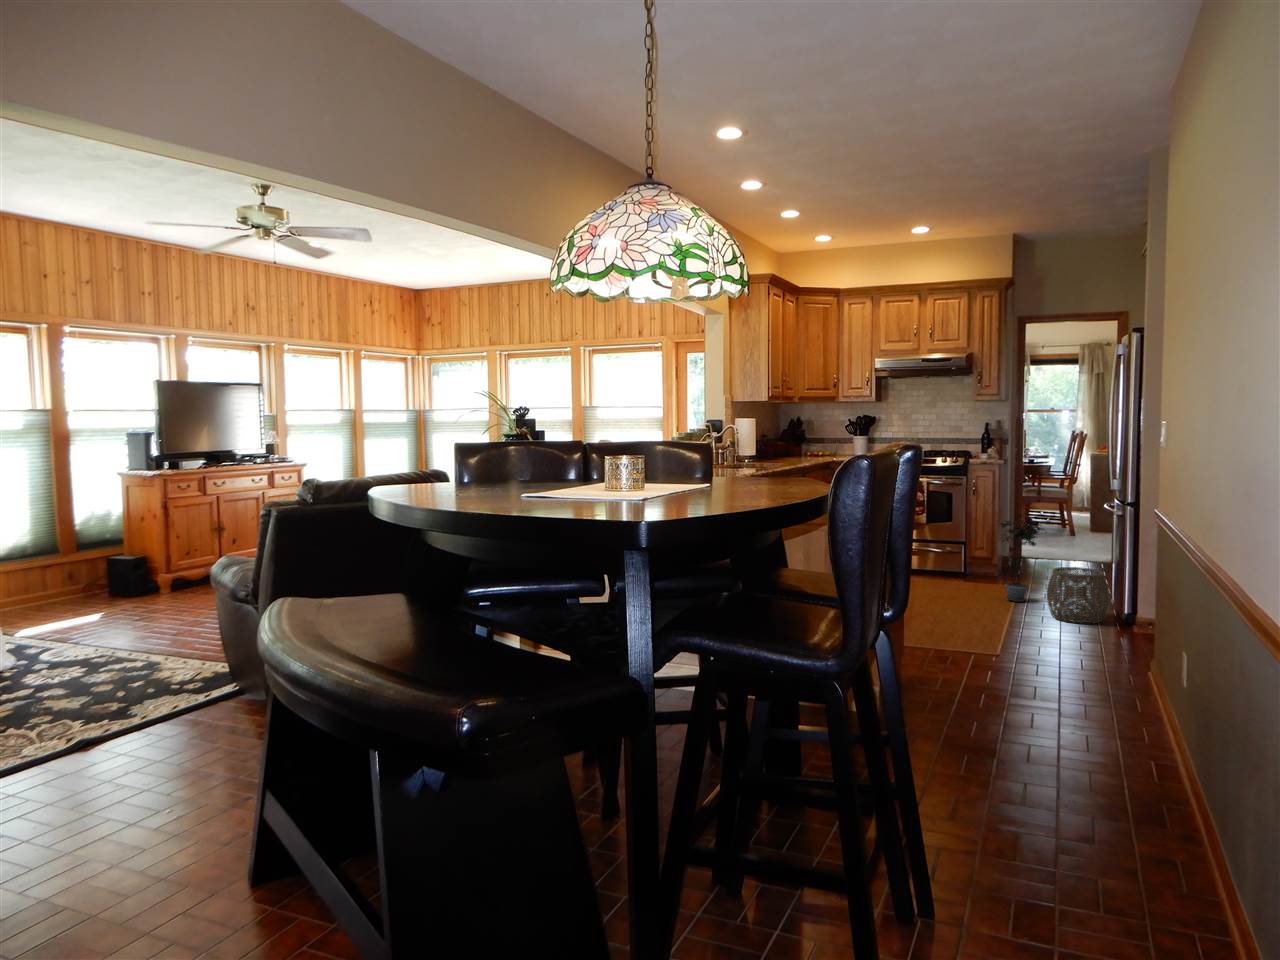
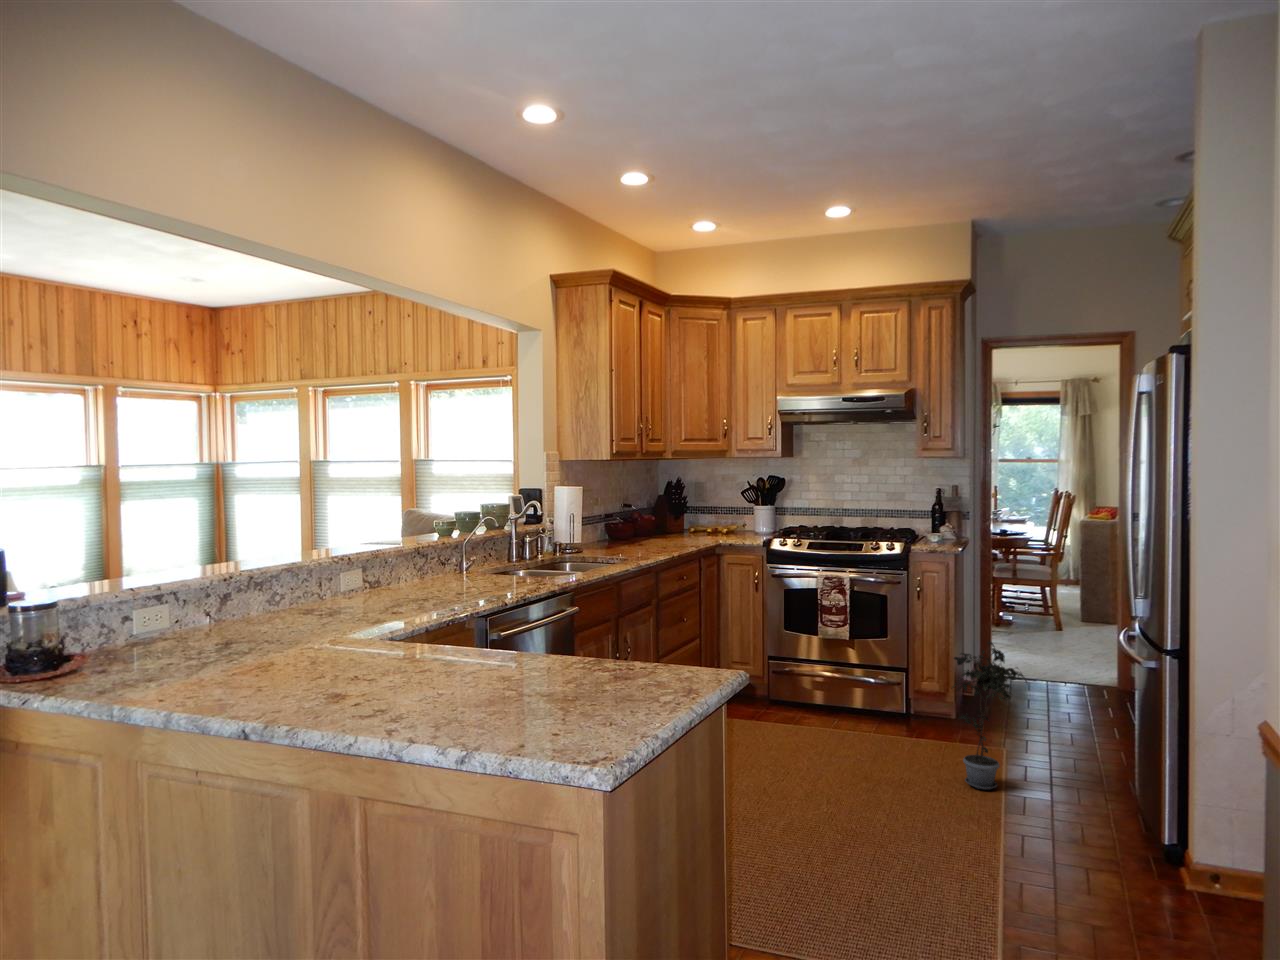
woven basket: present [1046,567,1110,624] -> none [1028,747,1139,860]

